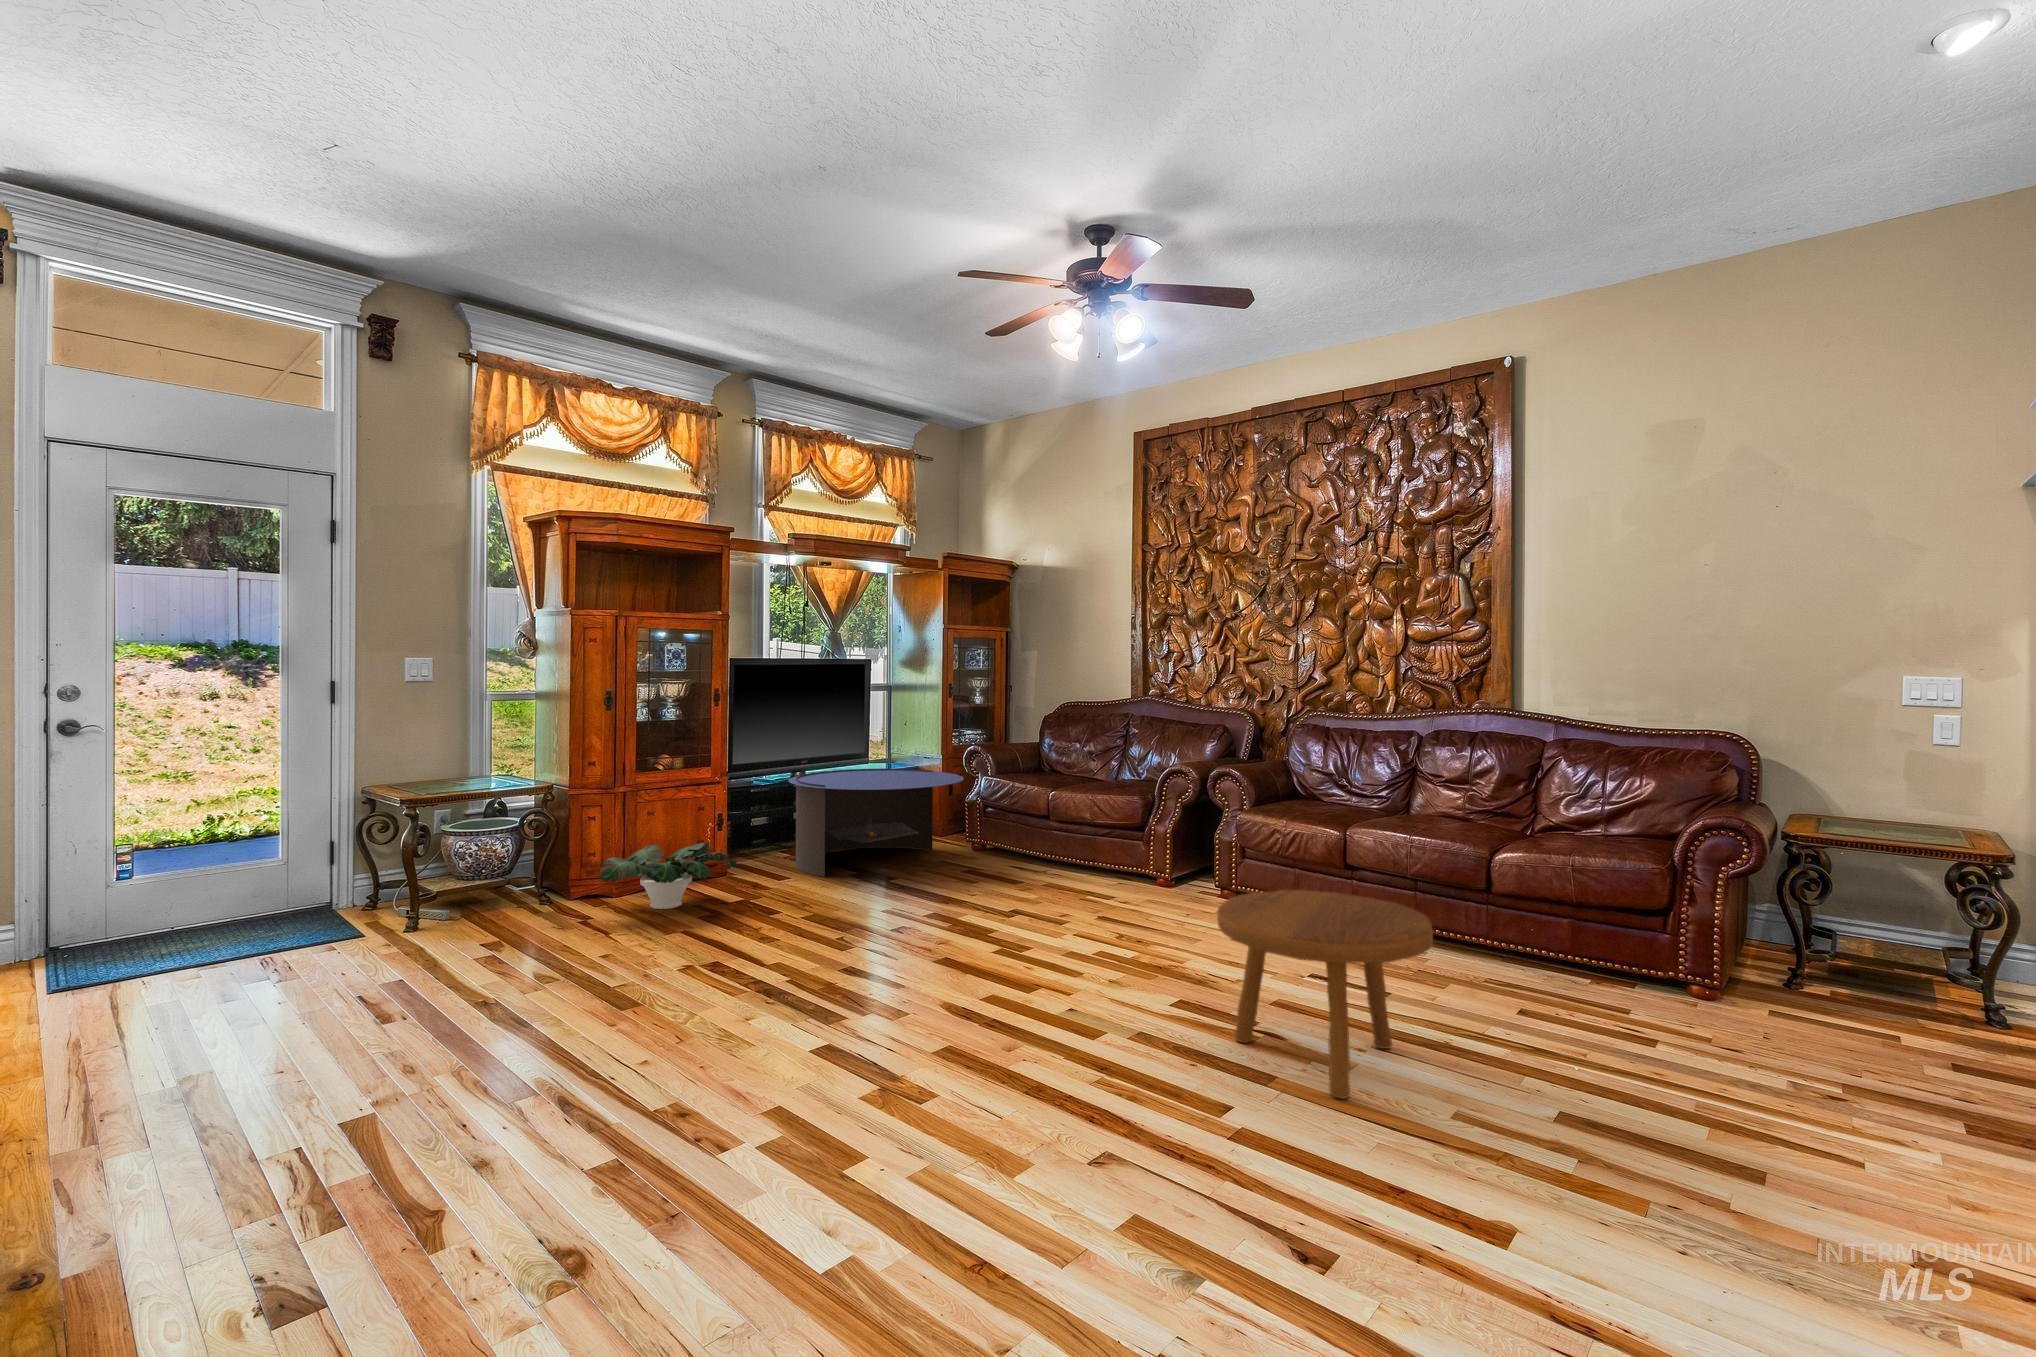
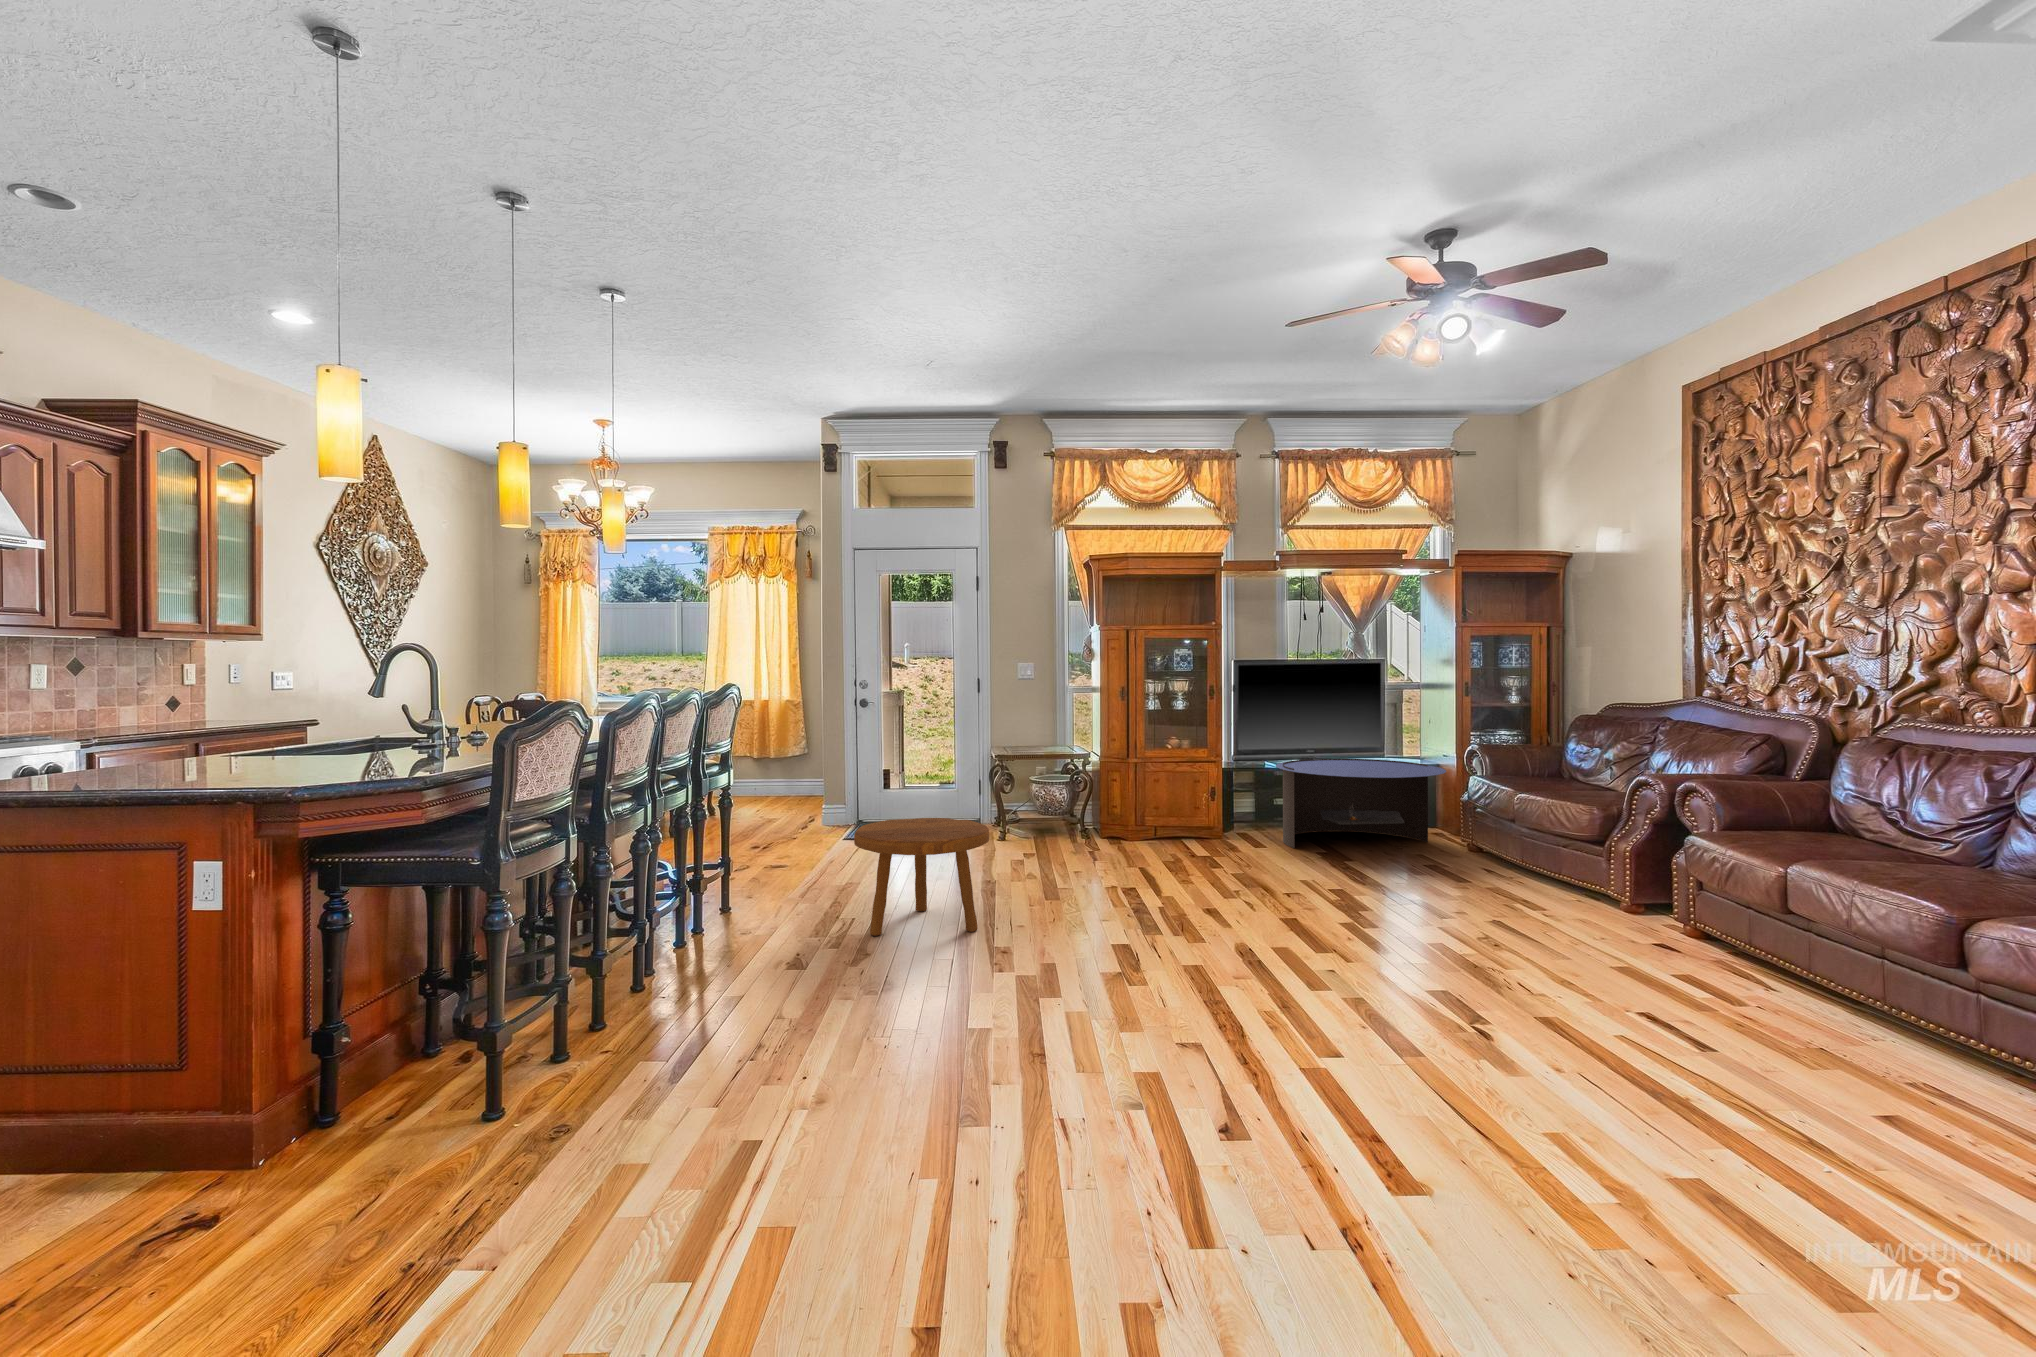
potted plant: present [600,843,738,909] -> none [1099,803,1198,851]
footstool: present [1217,890,1433,1099] -> present [854,818,989,936]

